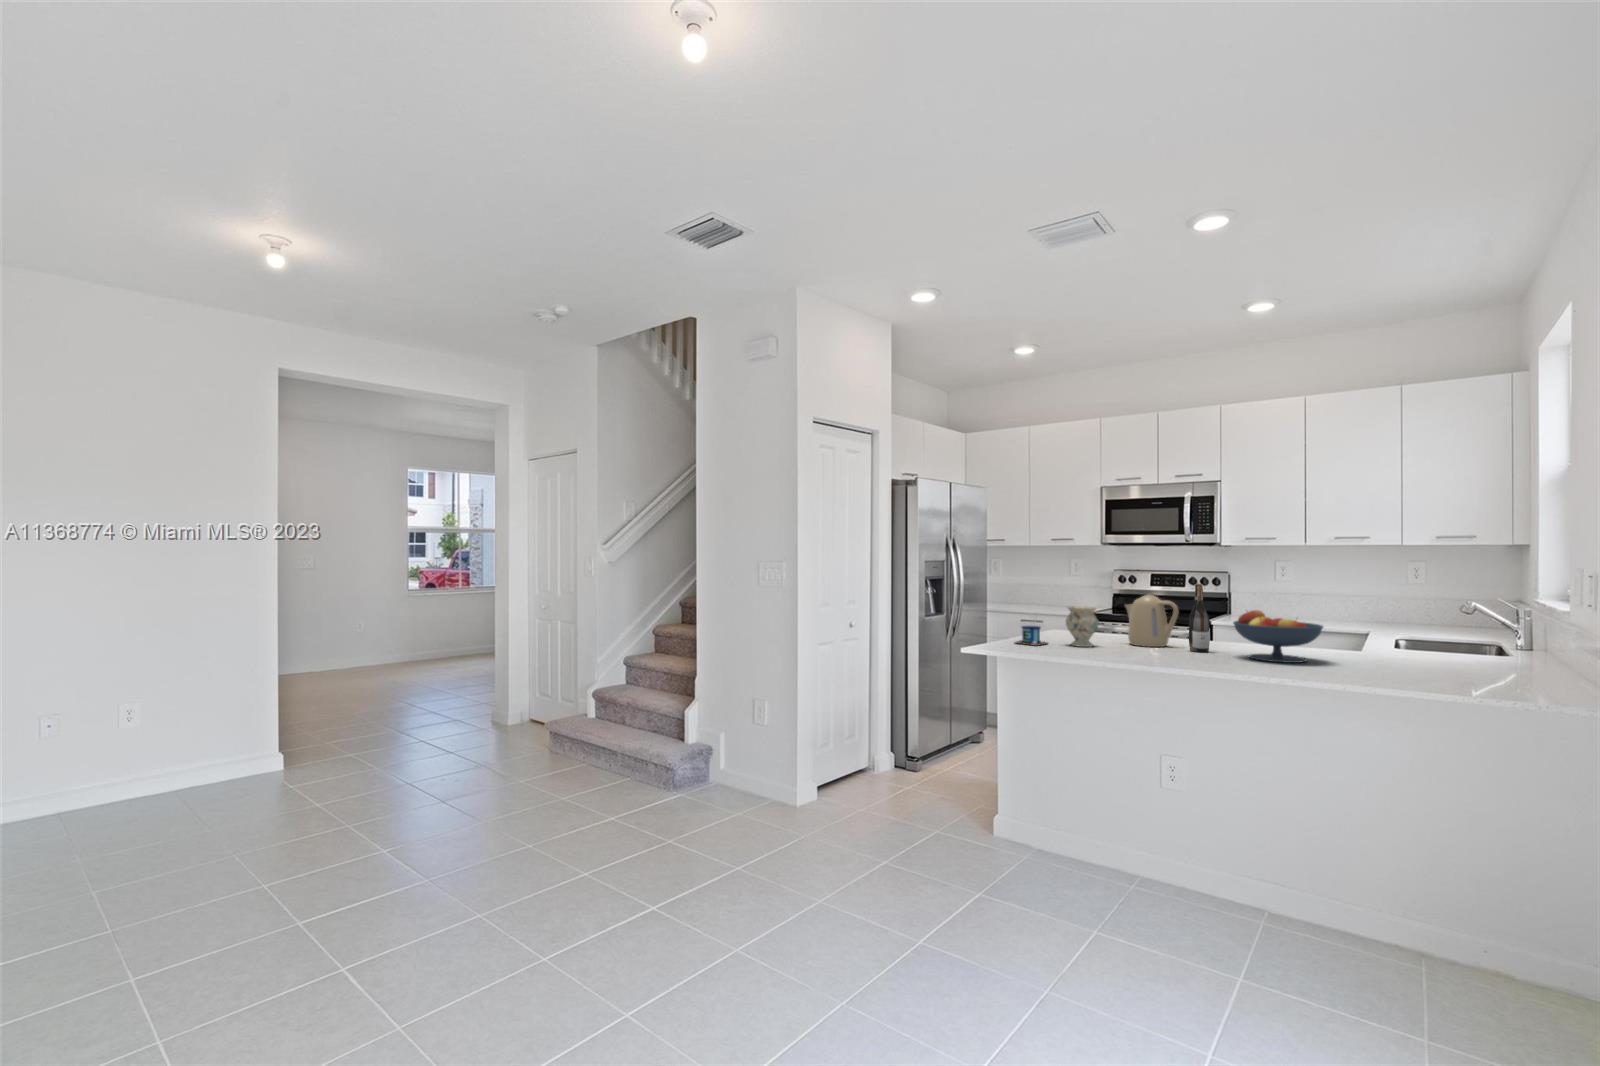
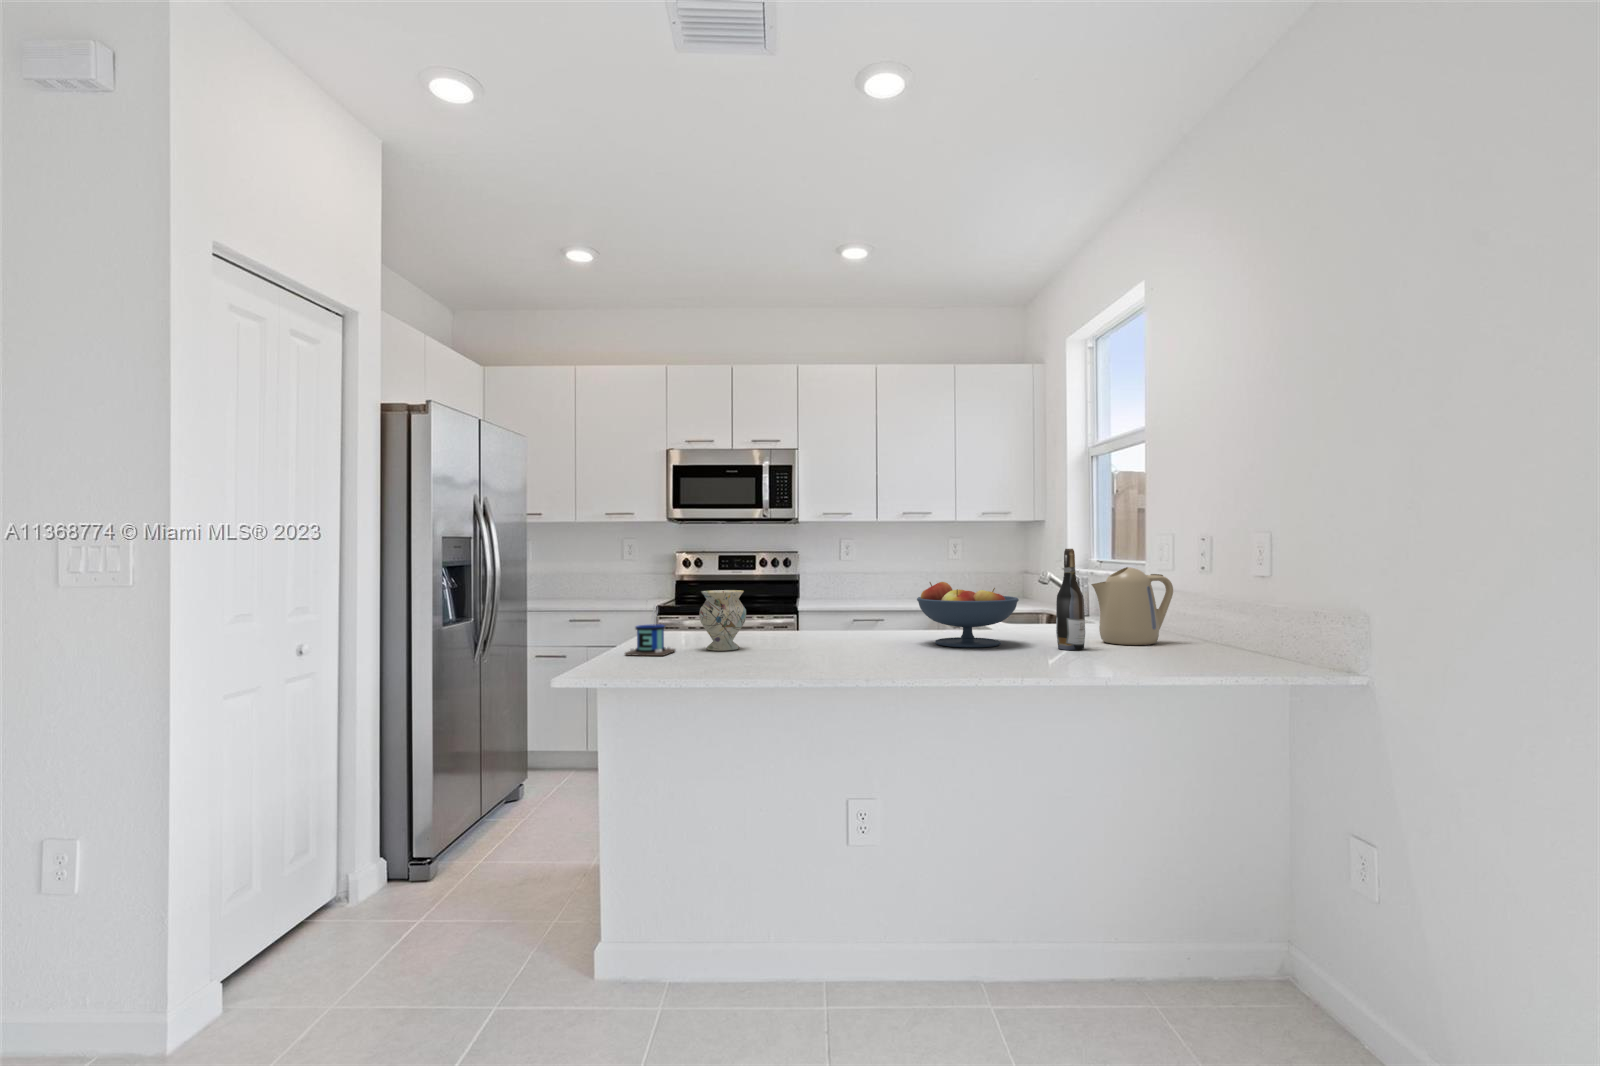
wine bottle: present [1189,584,1210,652] -> present [1056,549,1085,650]
kettle: present [1125,595,1179,647] -> present [1091,567,1173,645]

